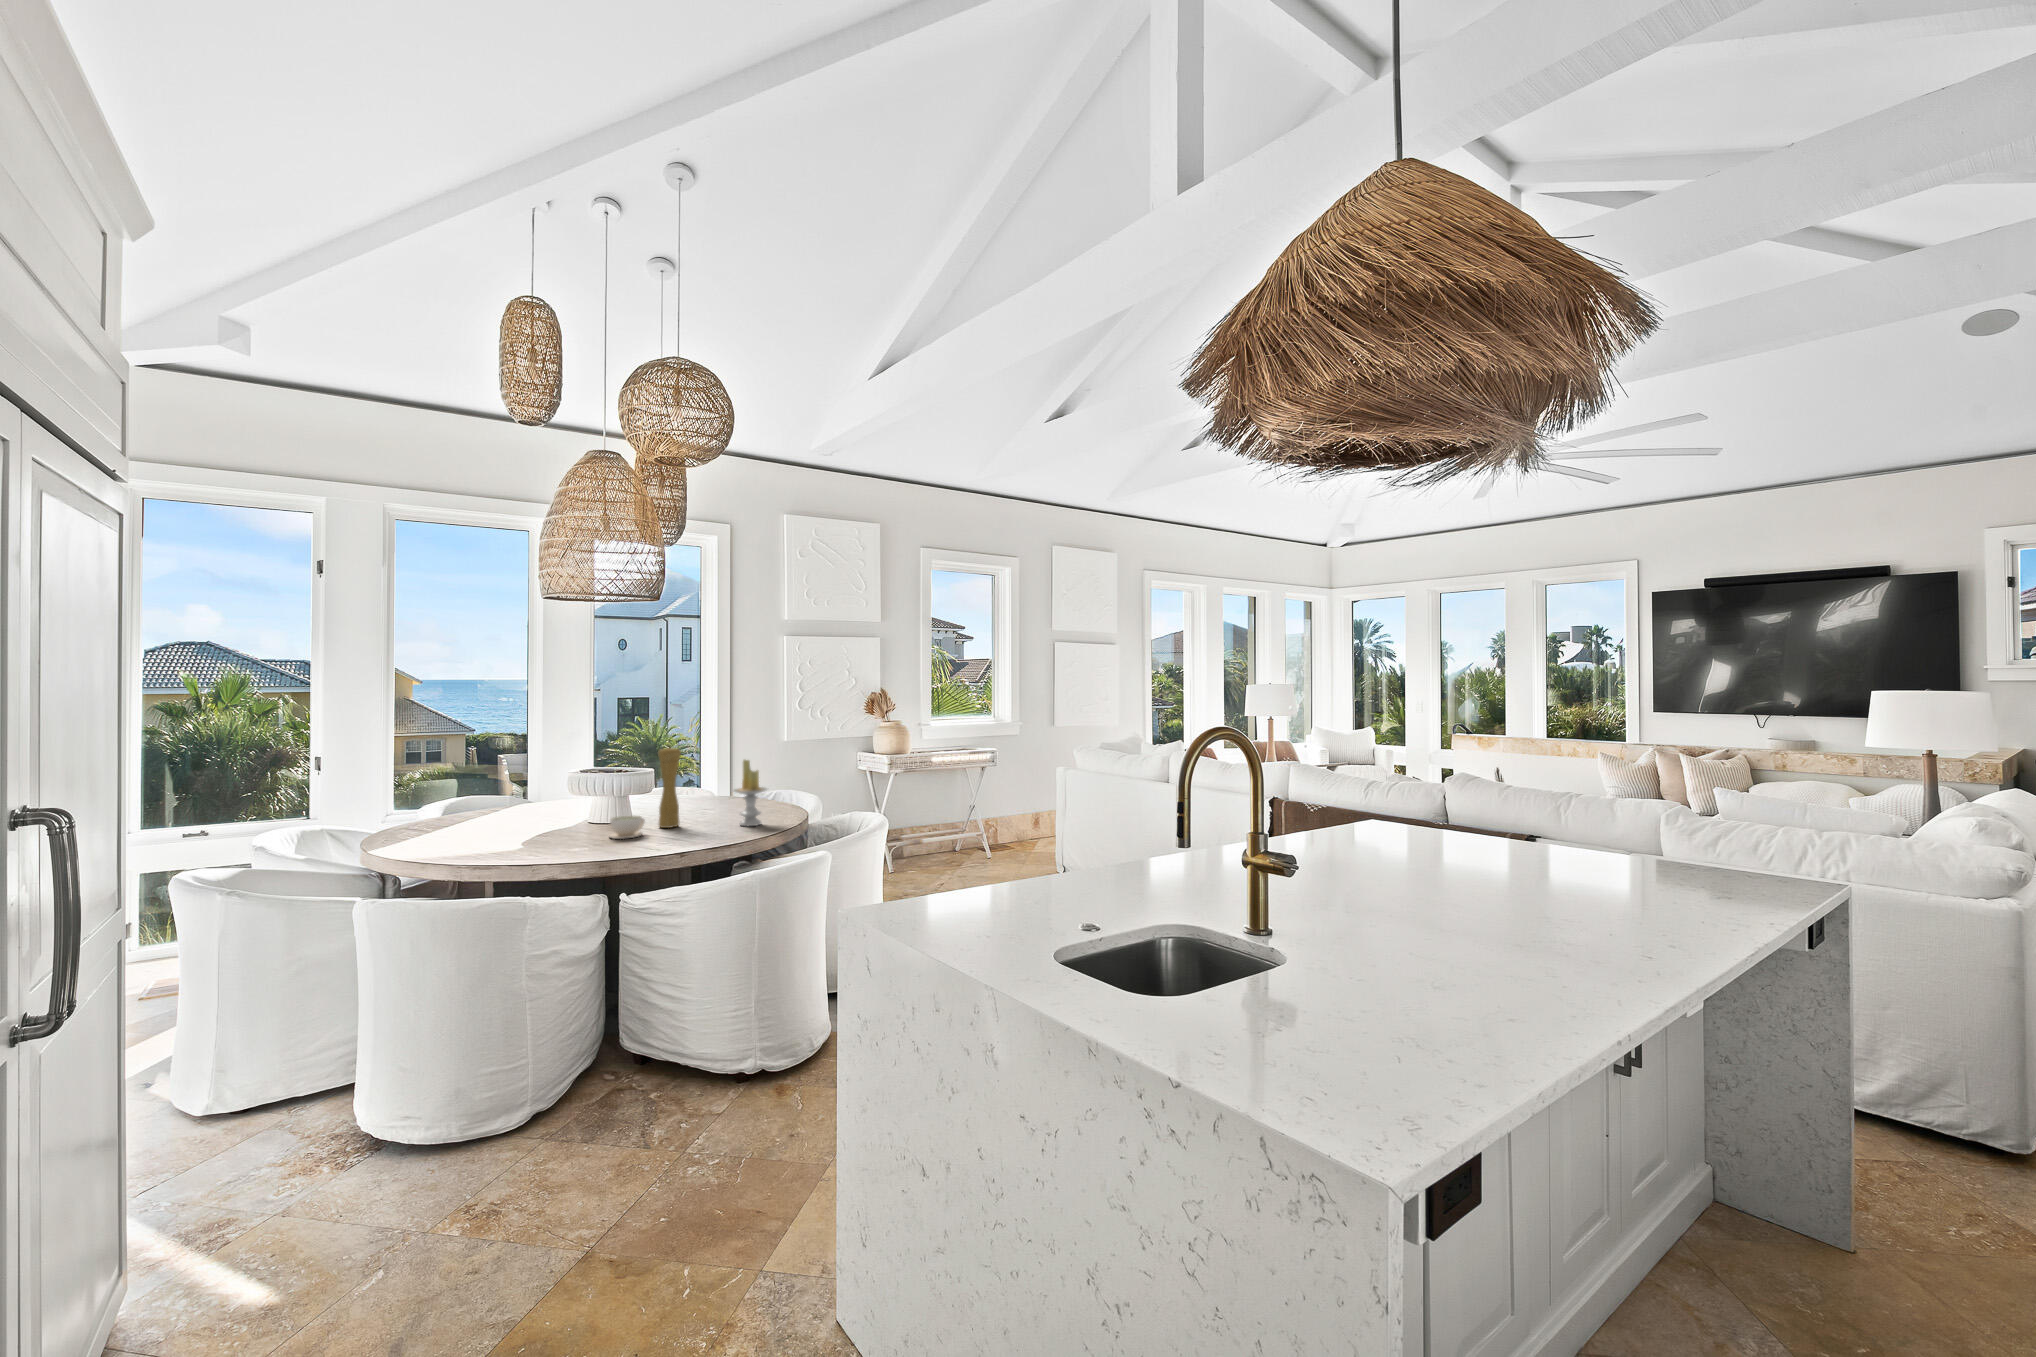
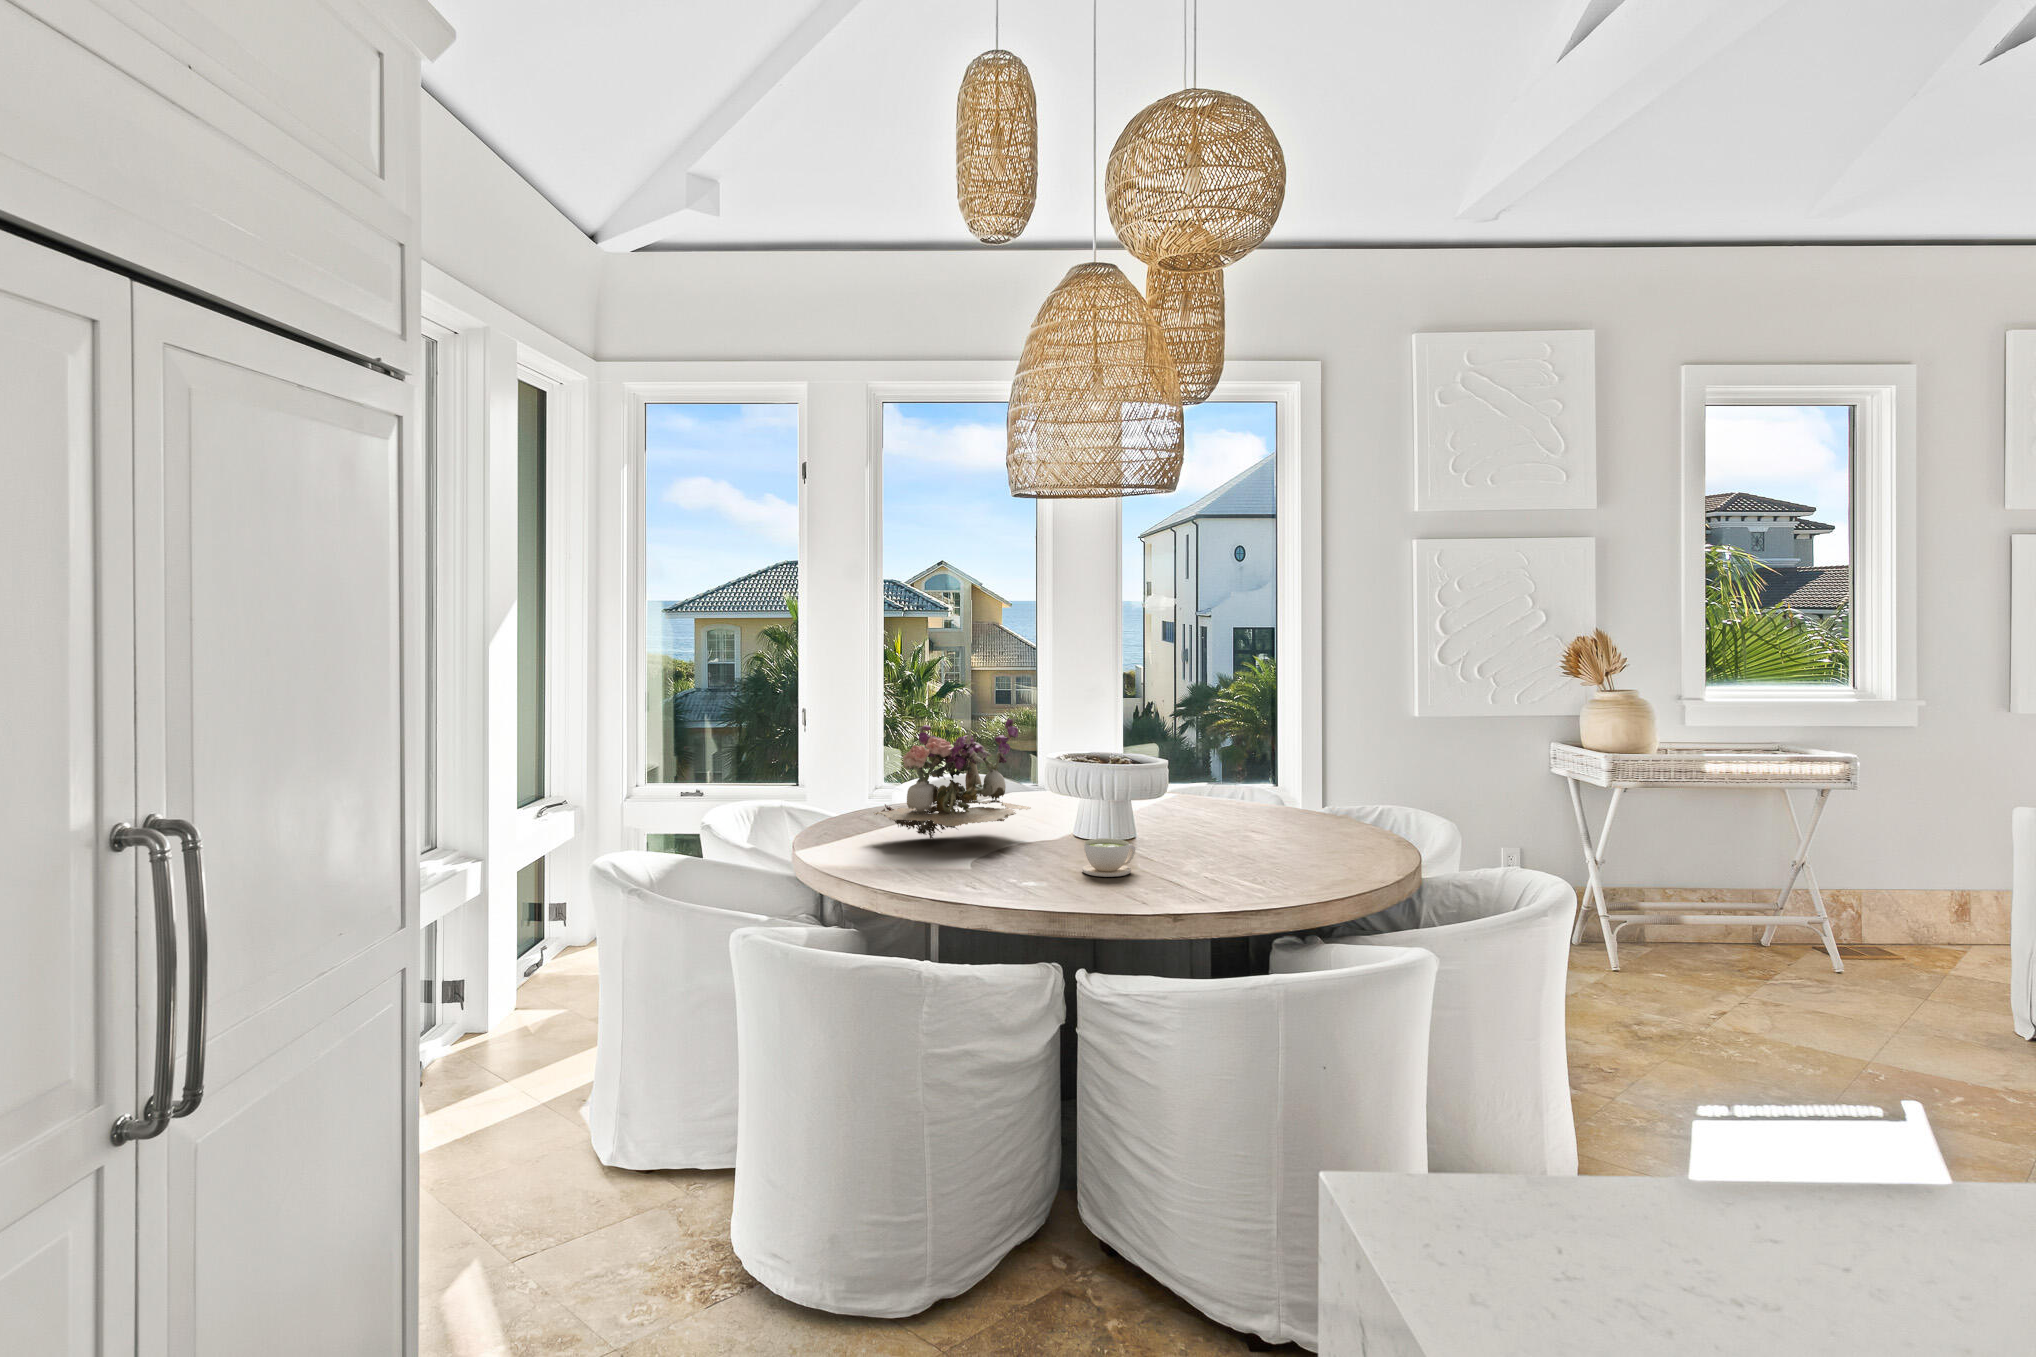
flower arrangement: none [421,745,555,836] -> present [874,715,1031,839]
pepper mill: present [658,747,681,828] -> none [1161,731,1195,864]
candle: present [734,760,767,826] -> none [1275,760,1337,881]

